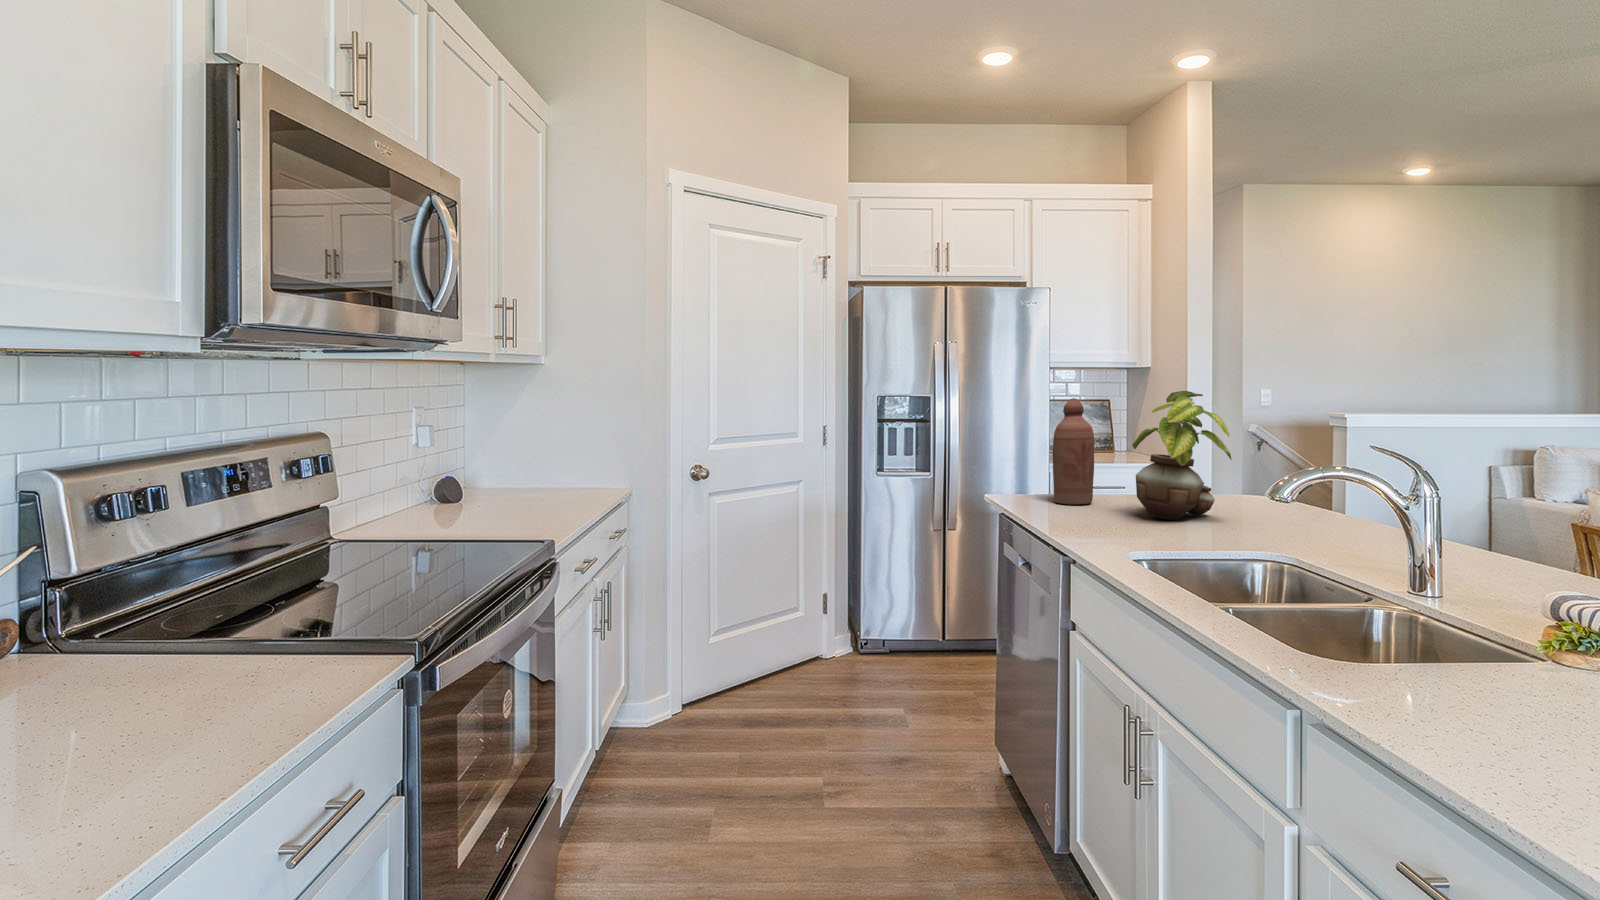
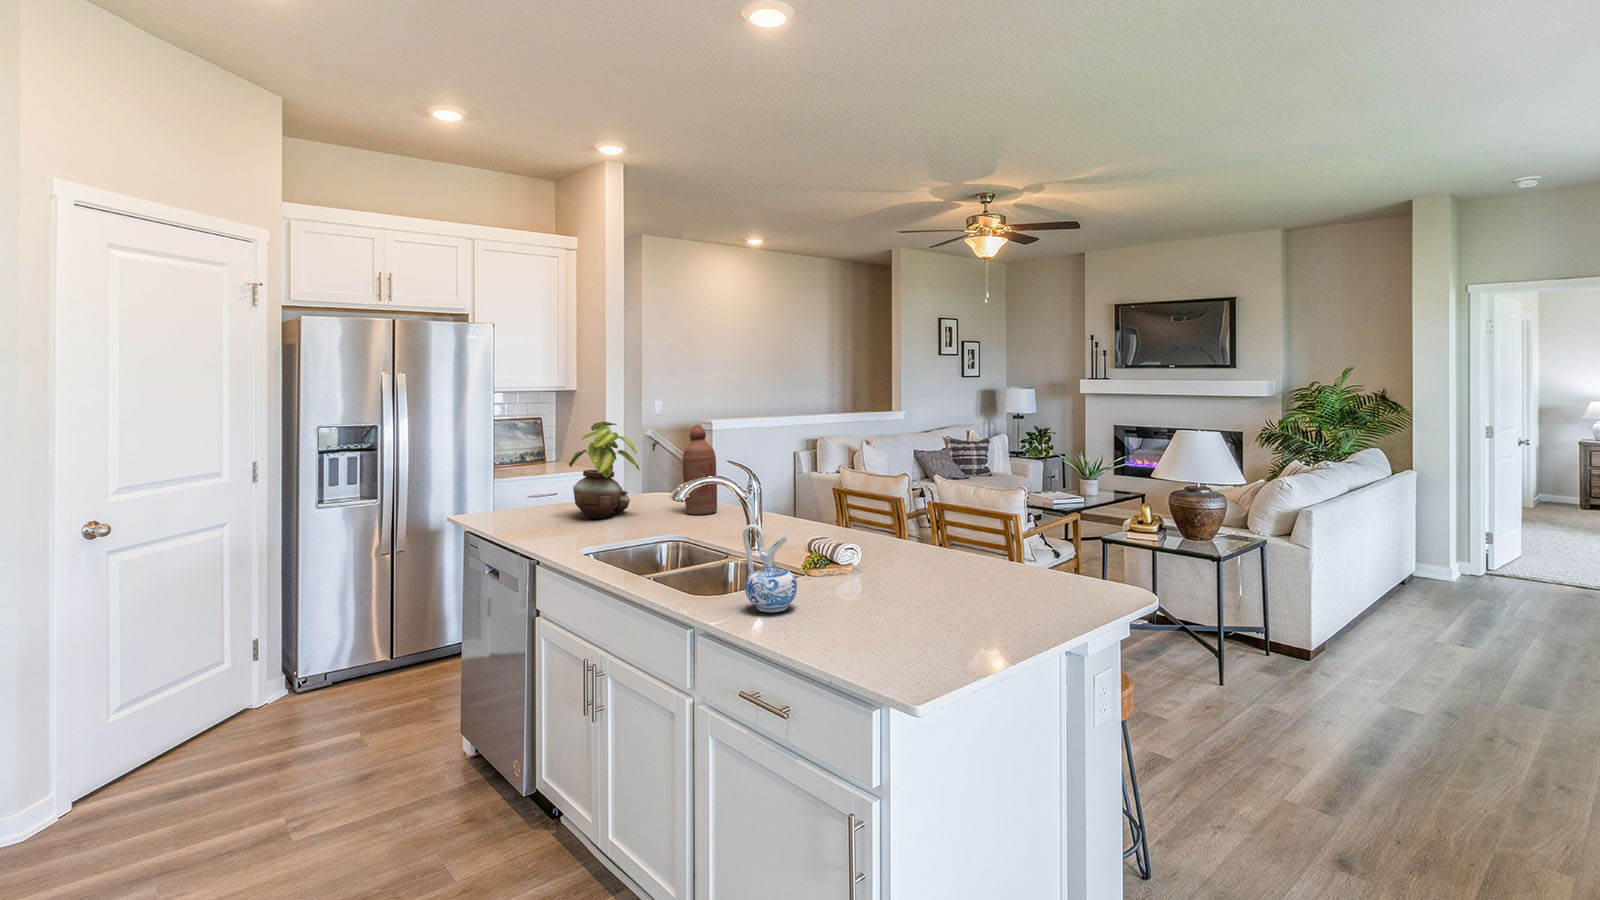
bottle: present [1053,398,1094,505] -> present [683,425,717,515]
ceramic pitcher: none [1412,549,1532,718] -> present [743,524,797,612]

